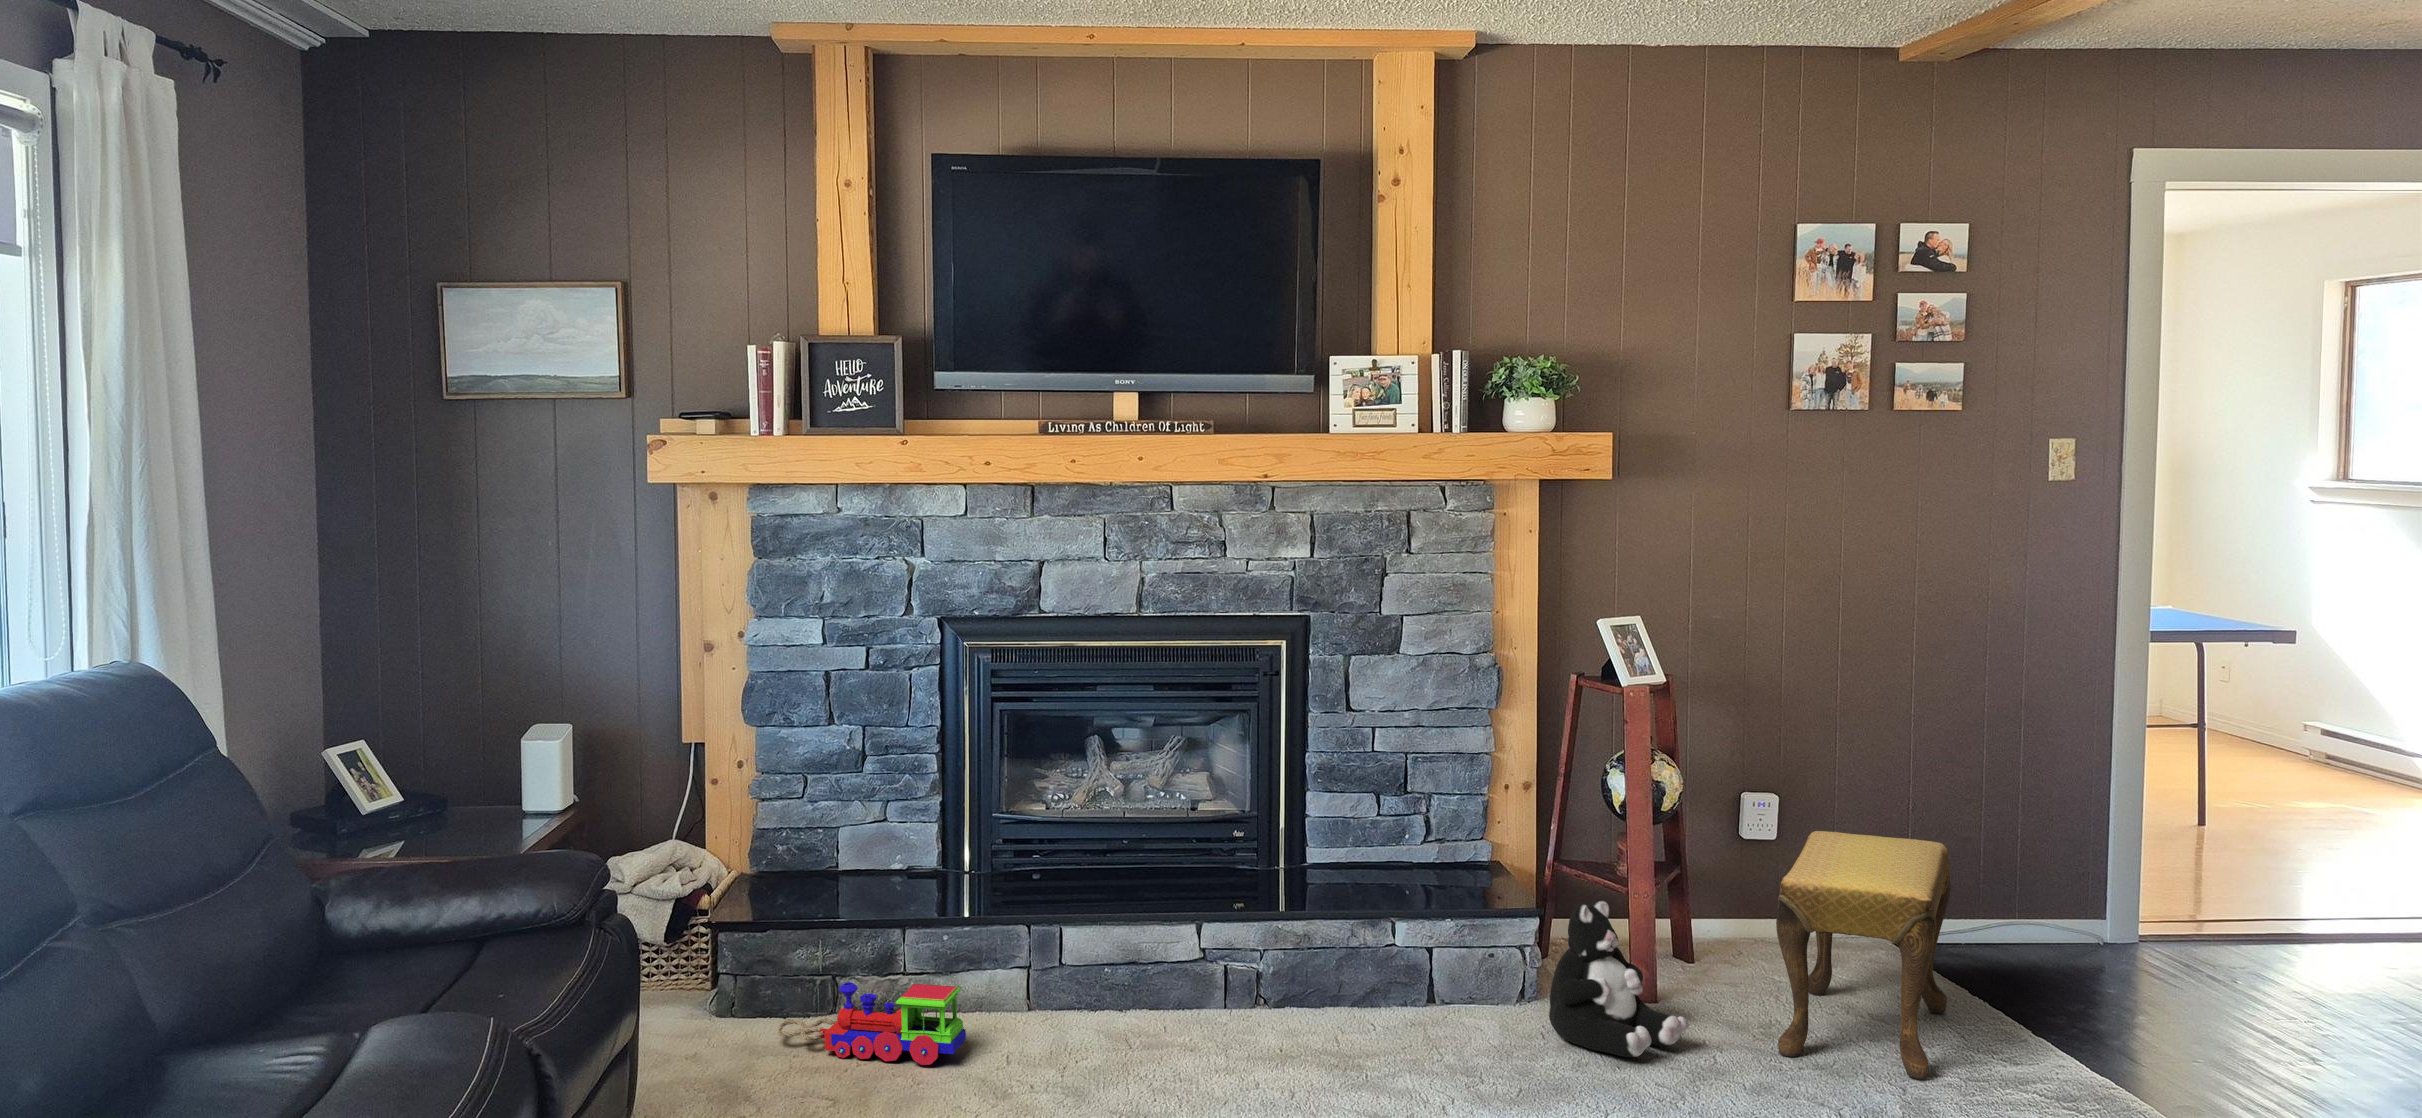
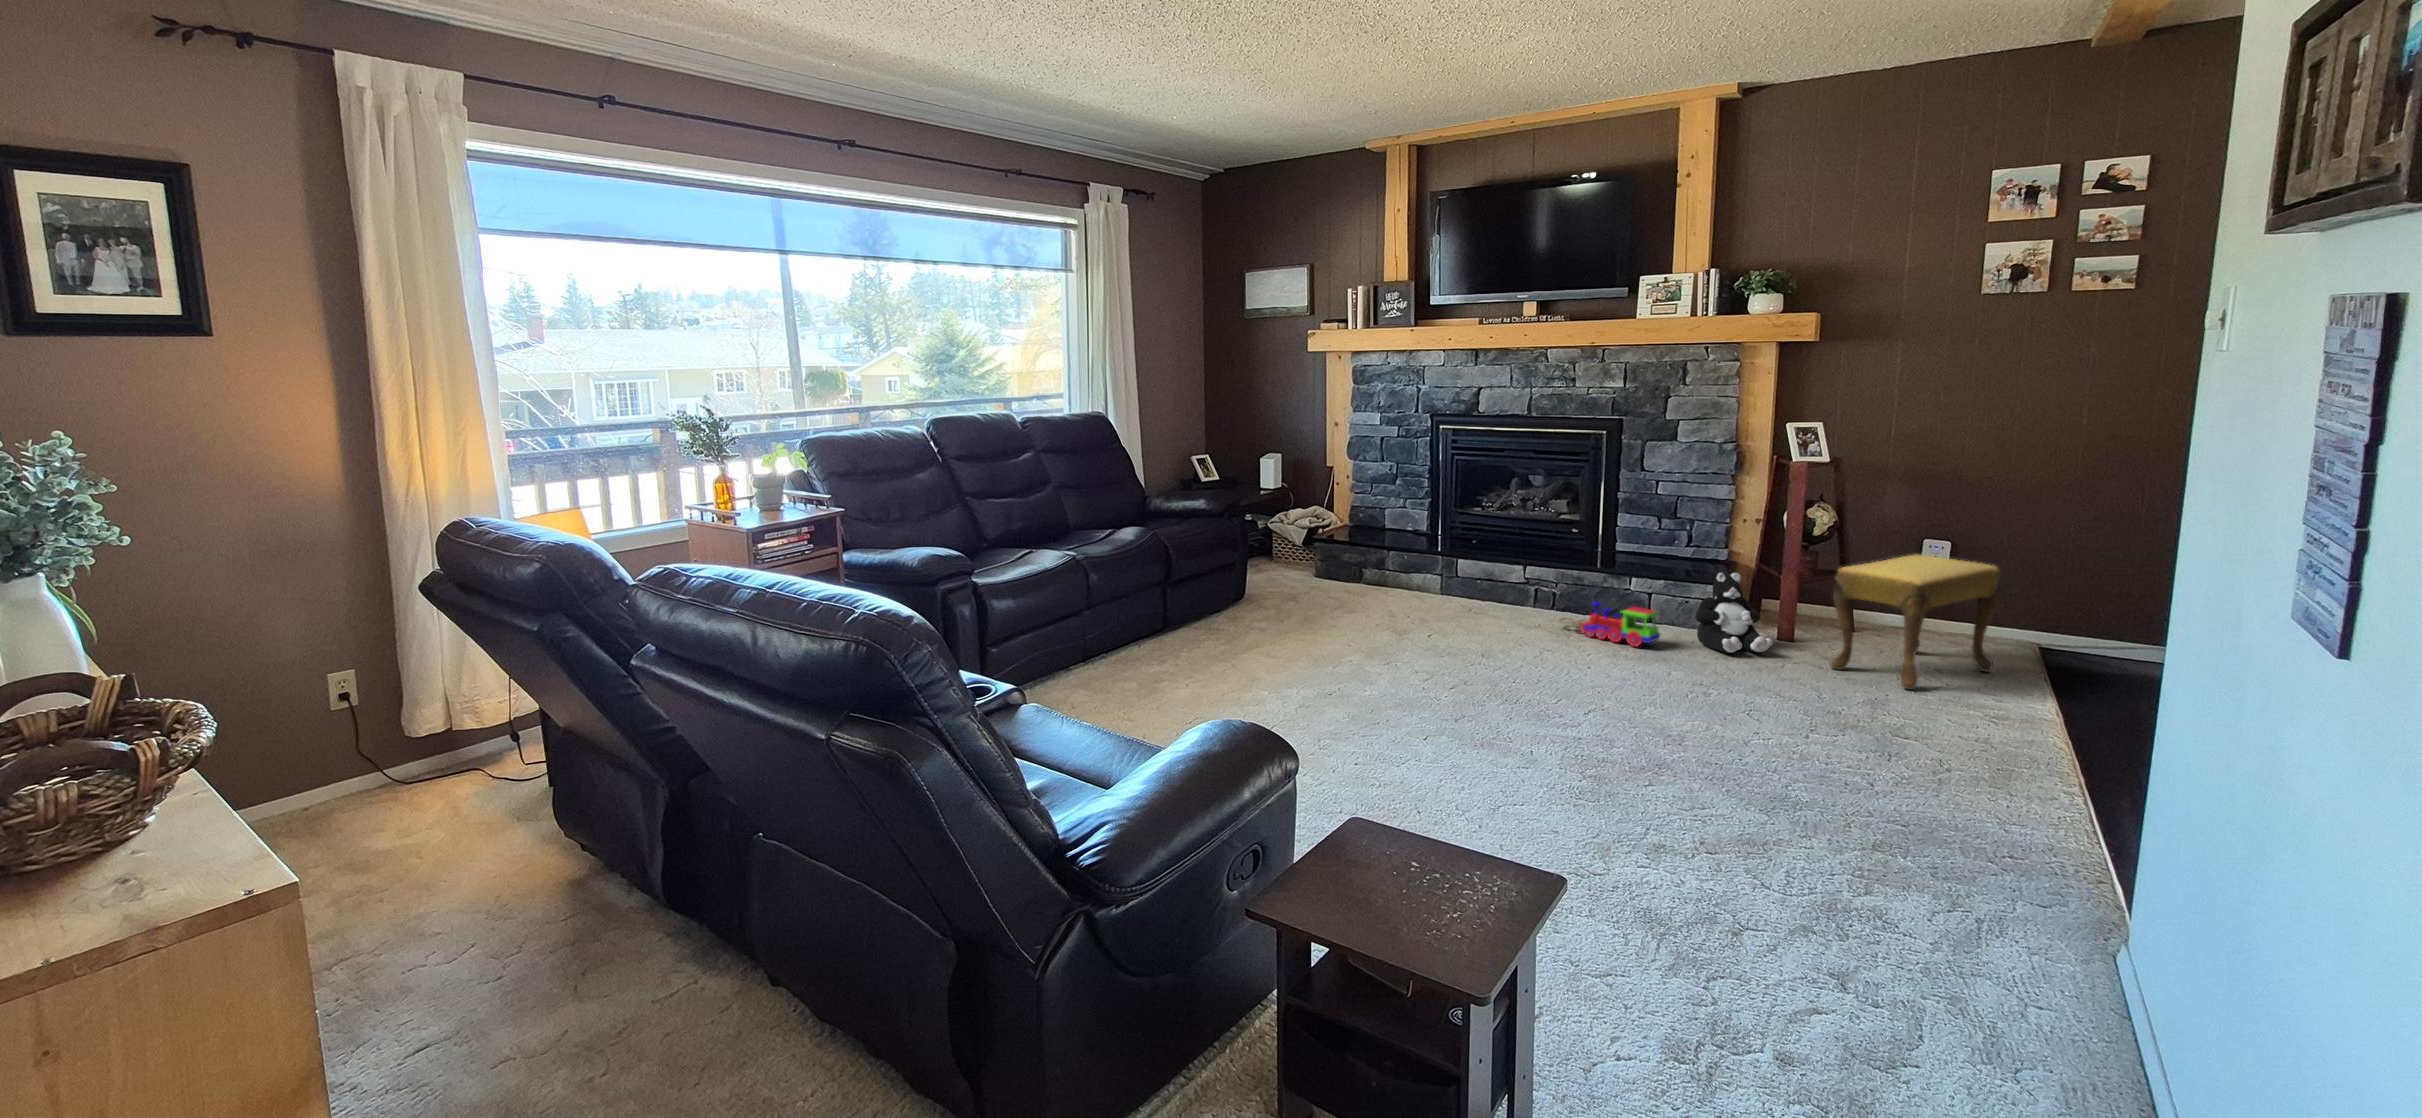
toy train: present [777,982,966,1065] -> present [1559,601,1660,646]

